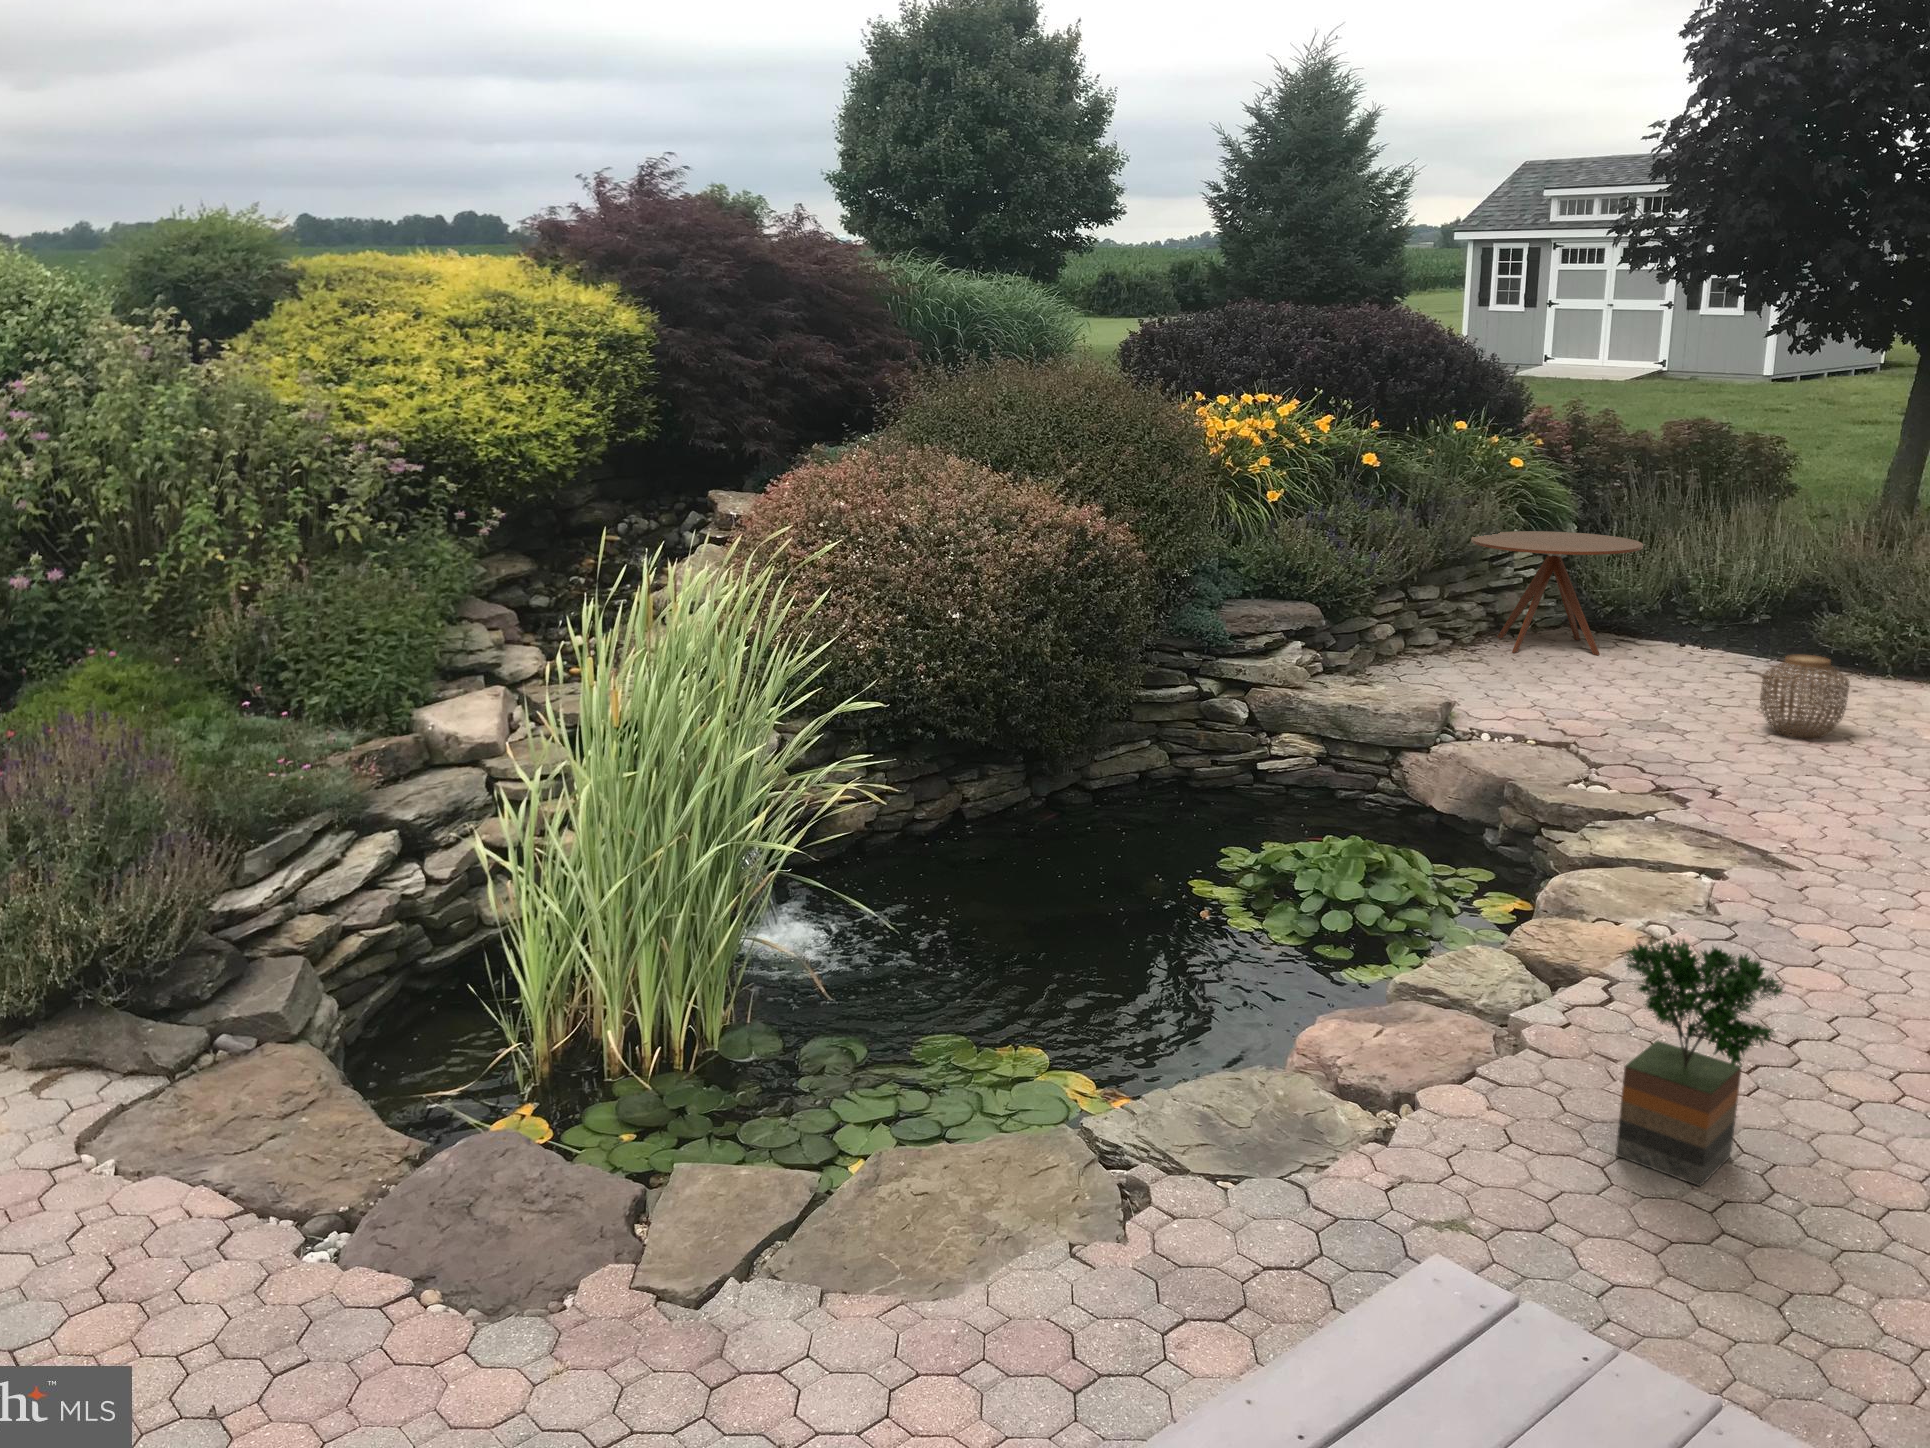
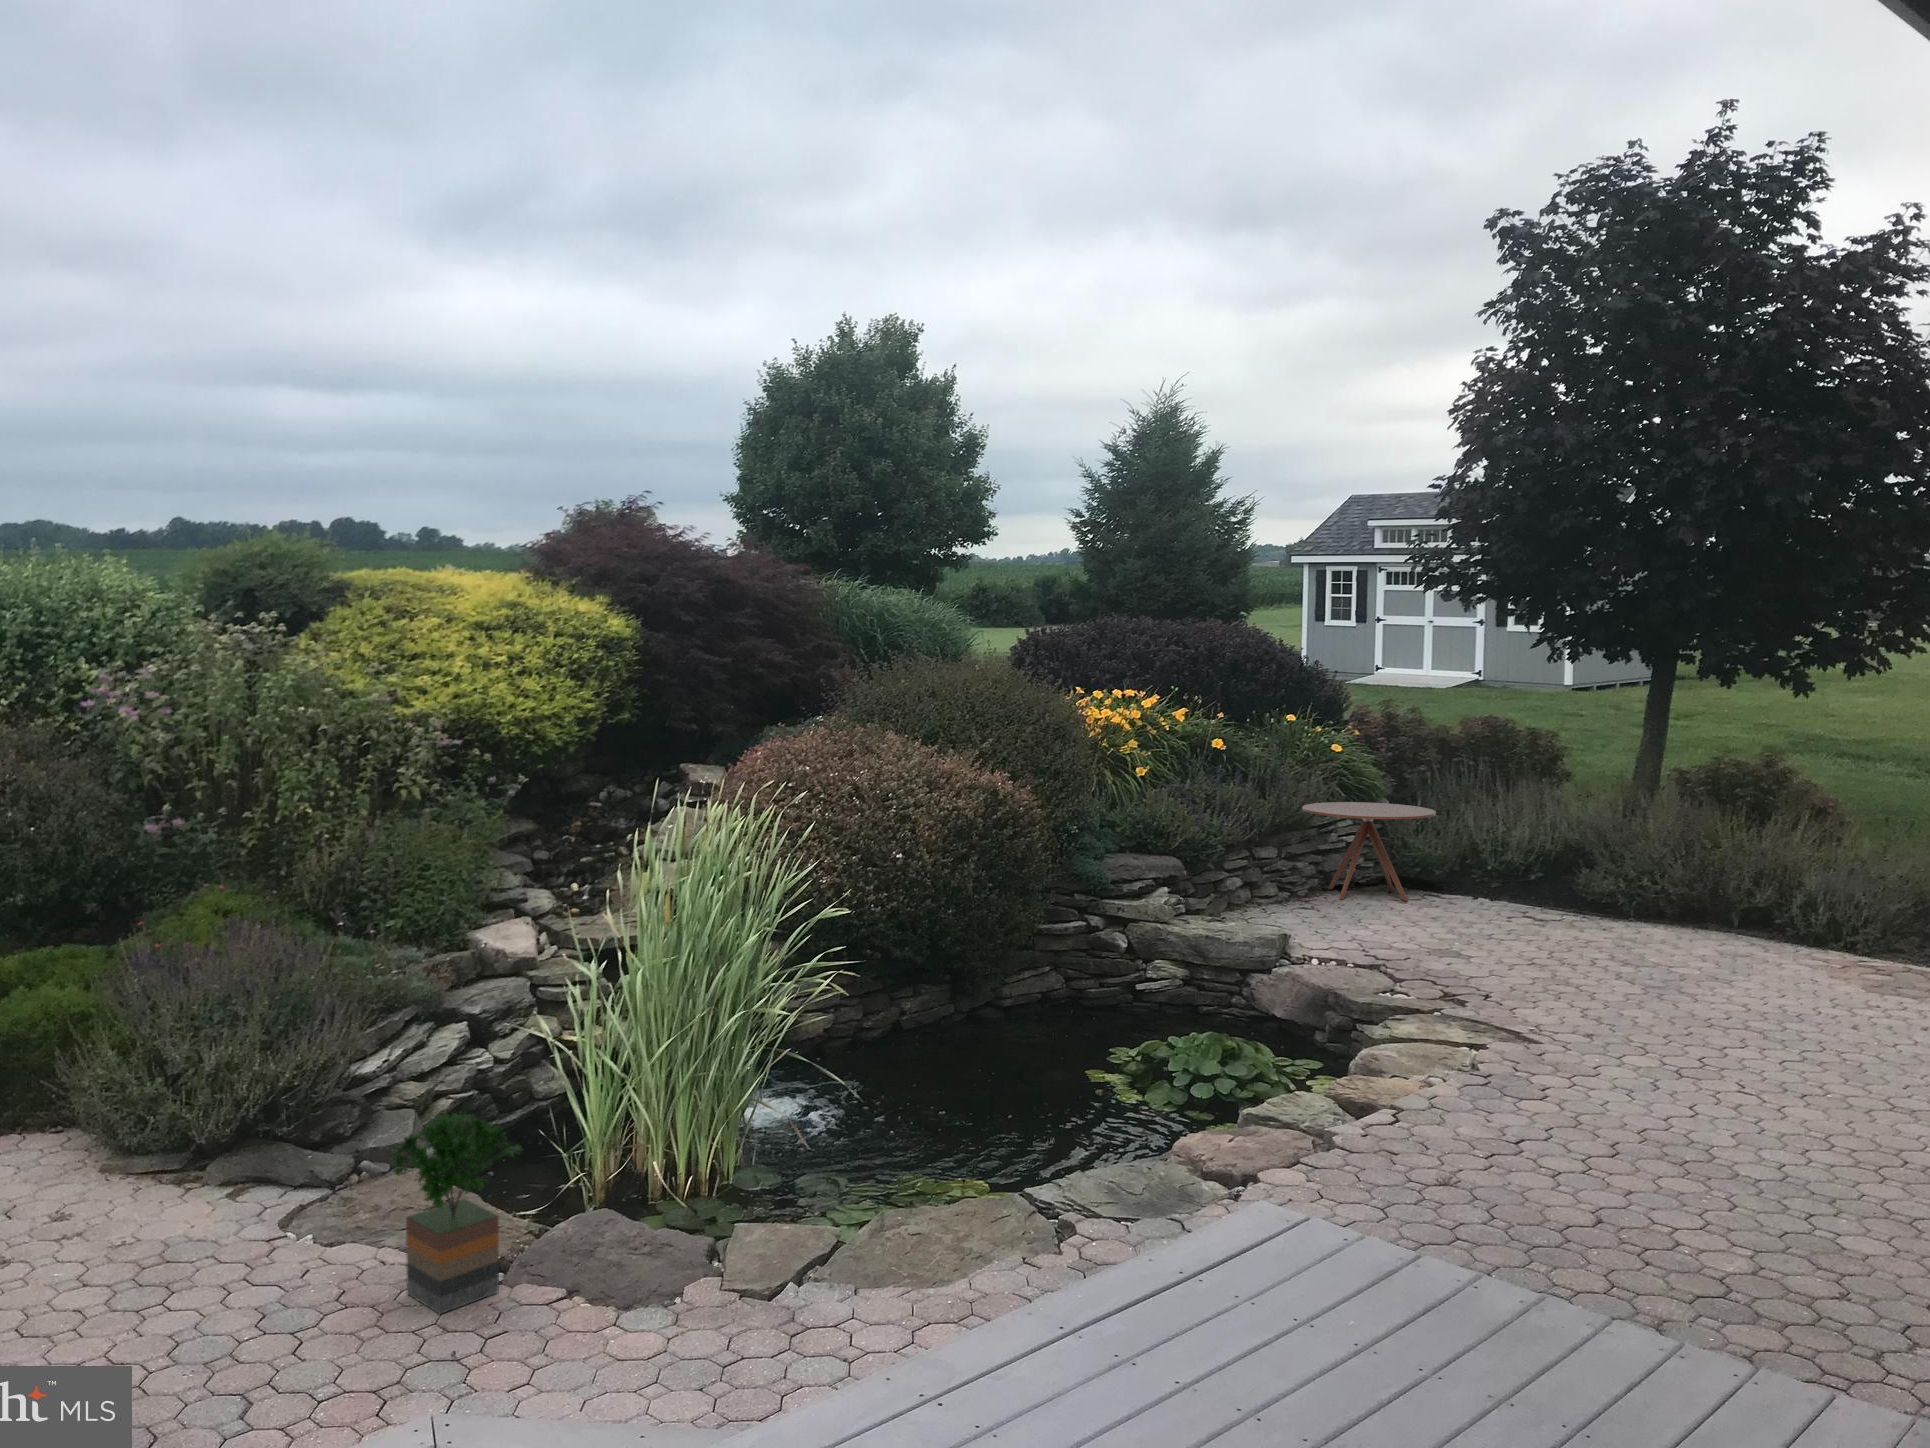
woven basket: present [1760,654,1849,739] -> none [1523,894,1588,960]
potted tree: present [1616,939,1783,1186] -> present [393,1114,520,1314]

